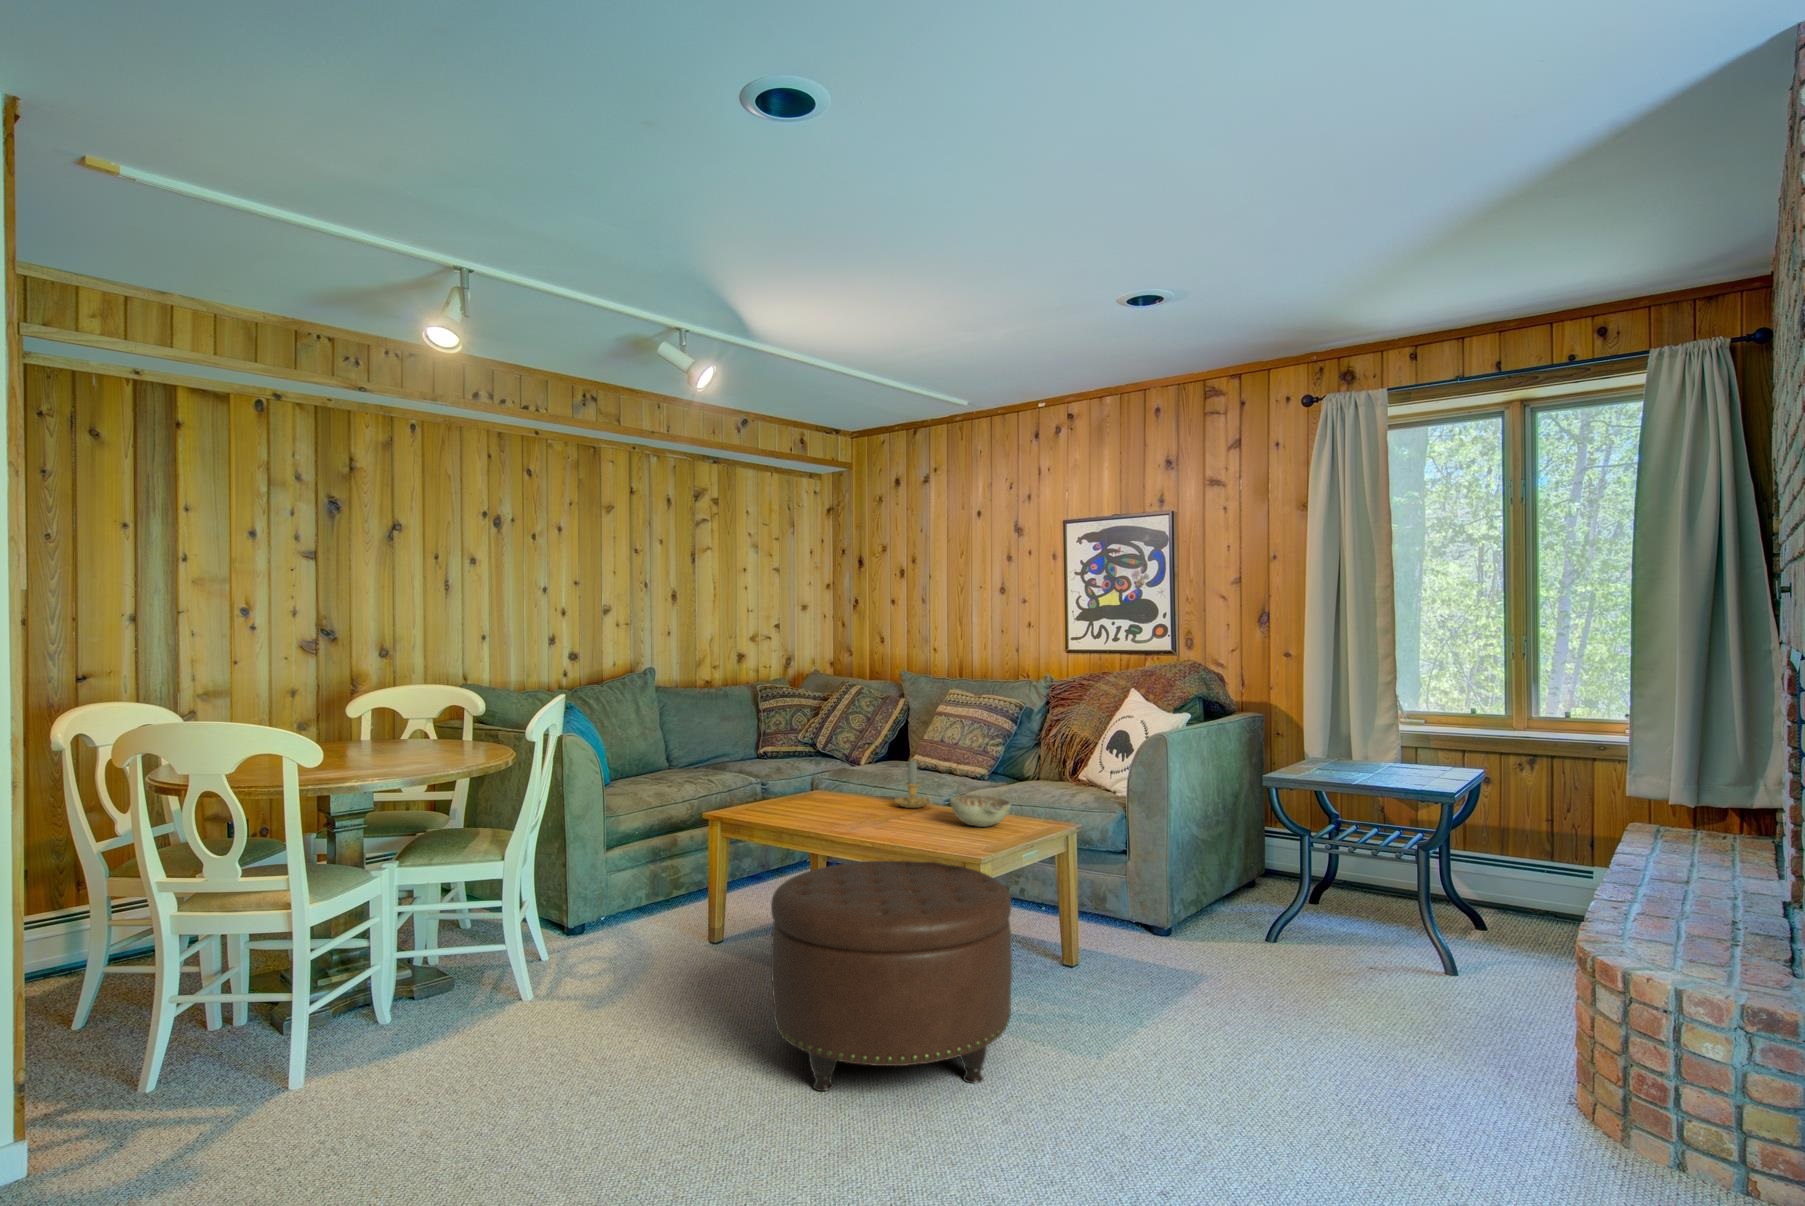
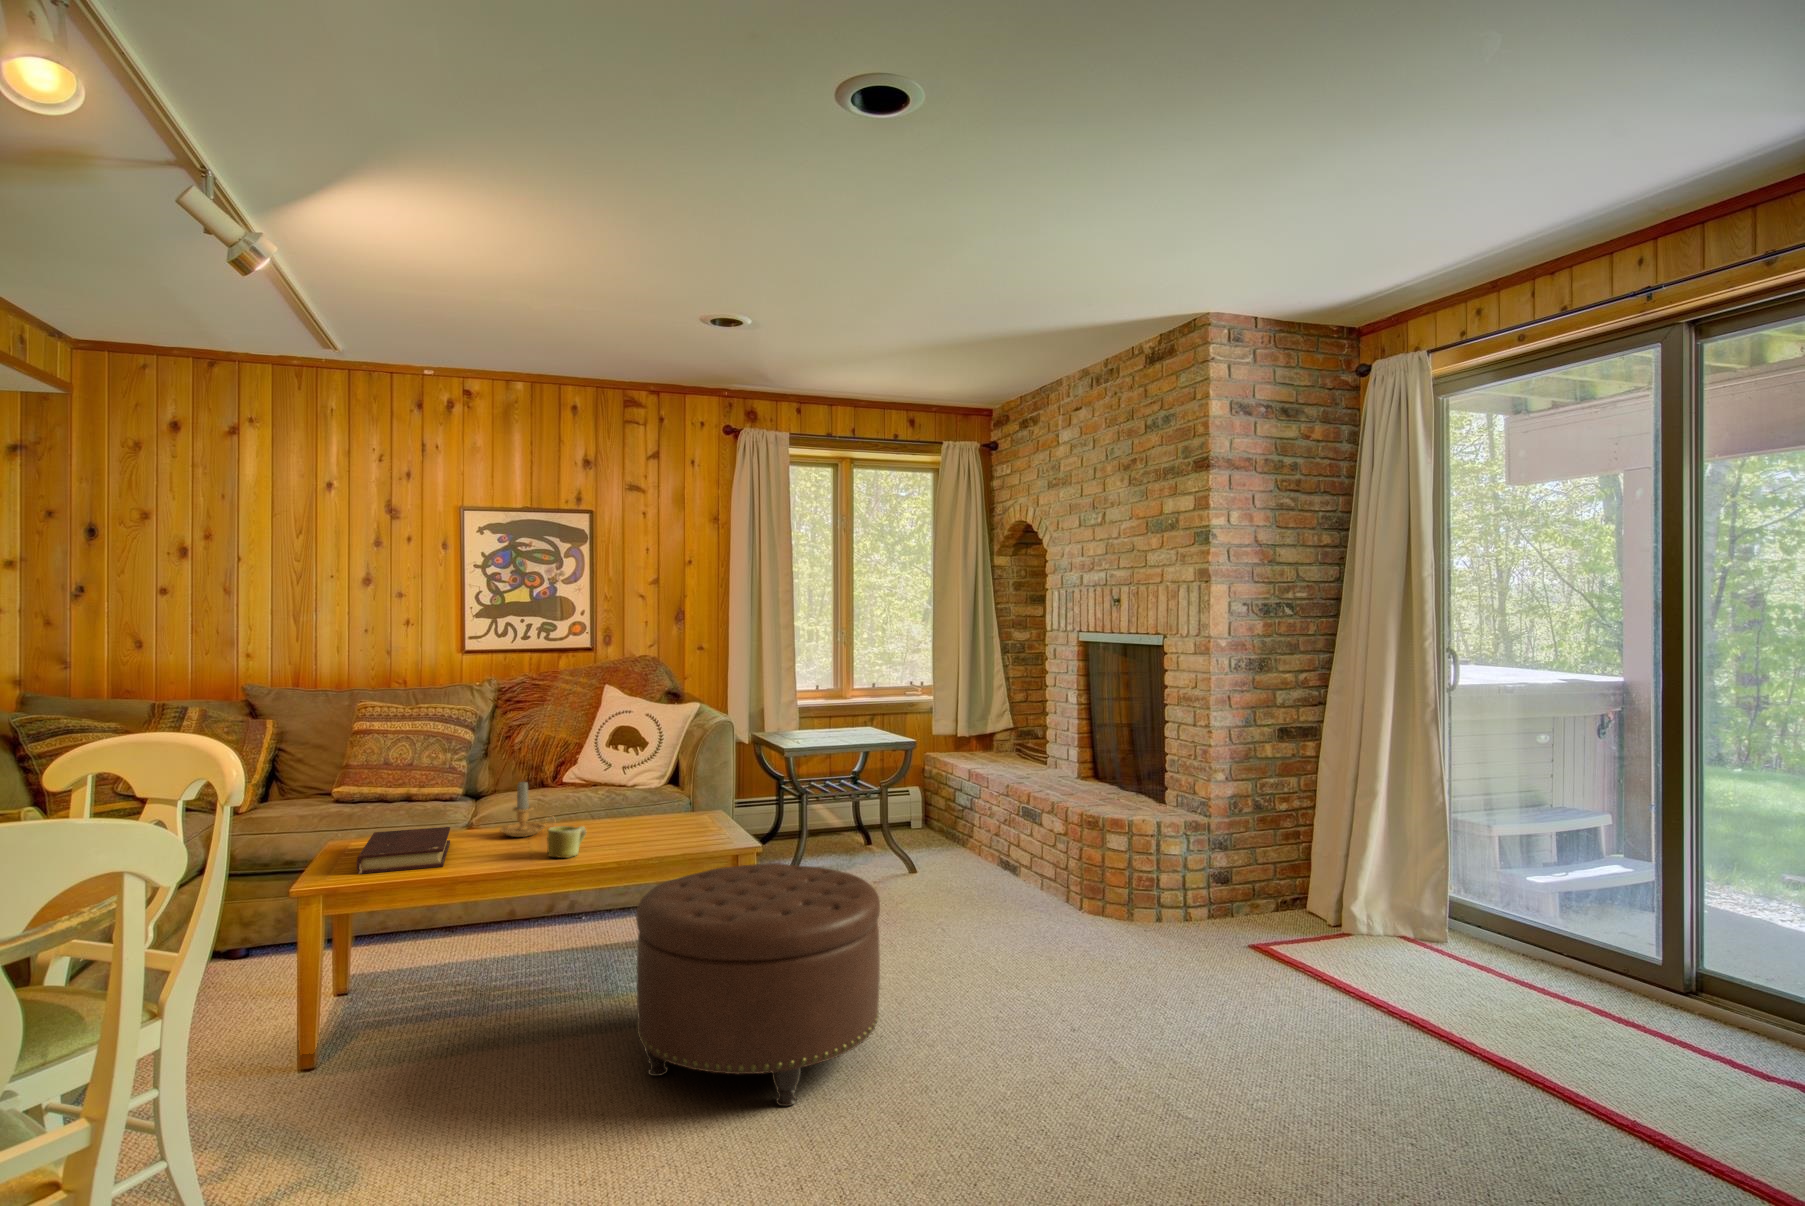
book: none [764,783,863,814] -> present [356,827,450,874]
decorative bowl: present [950,795,1011,827] -> none [611,803,694,834]
mug: none [862,798,899,827] -> present [547,826,586,858]

